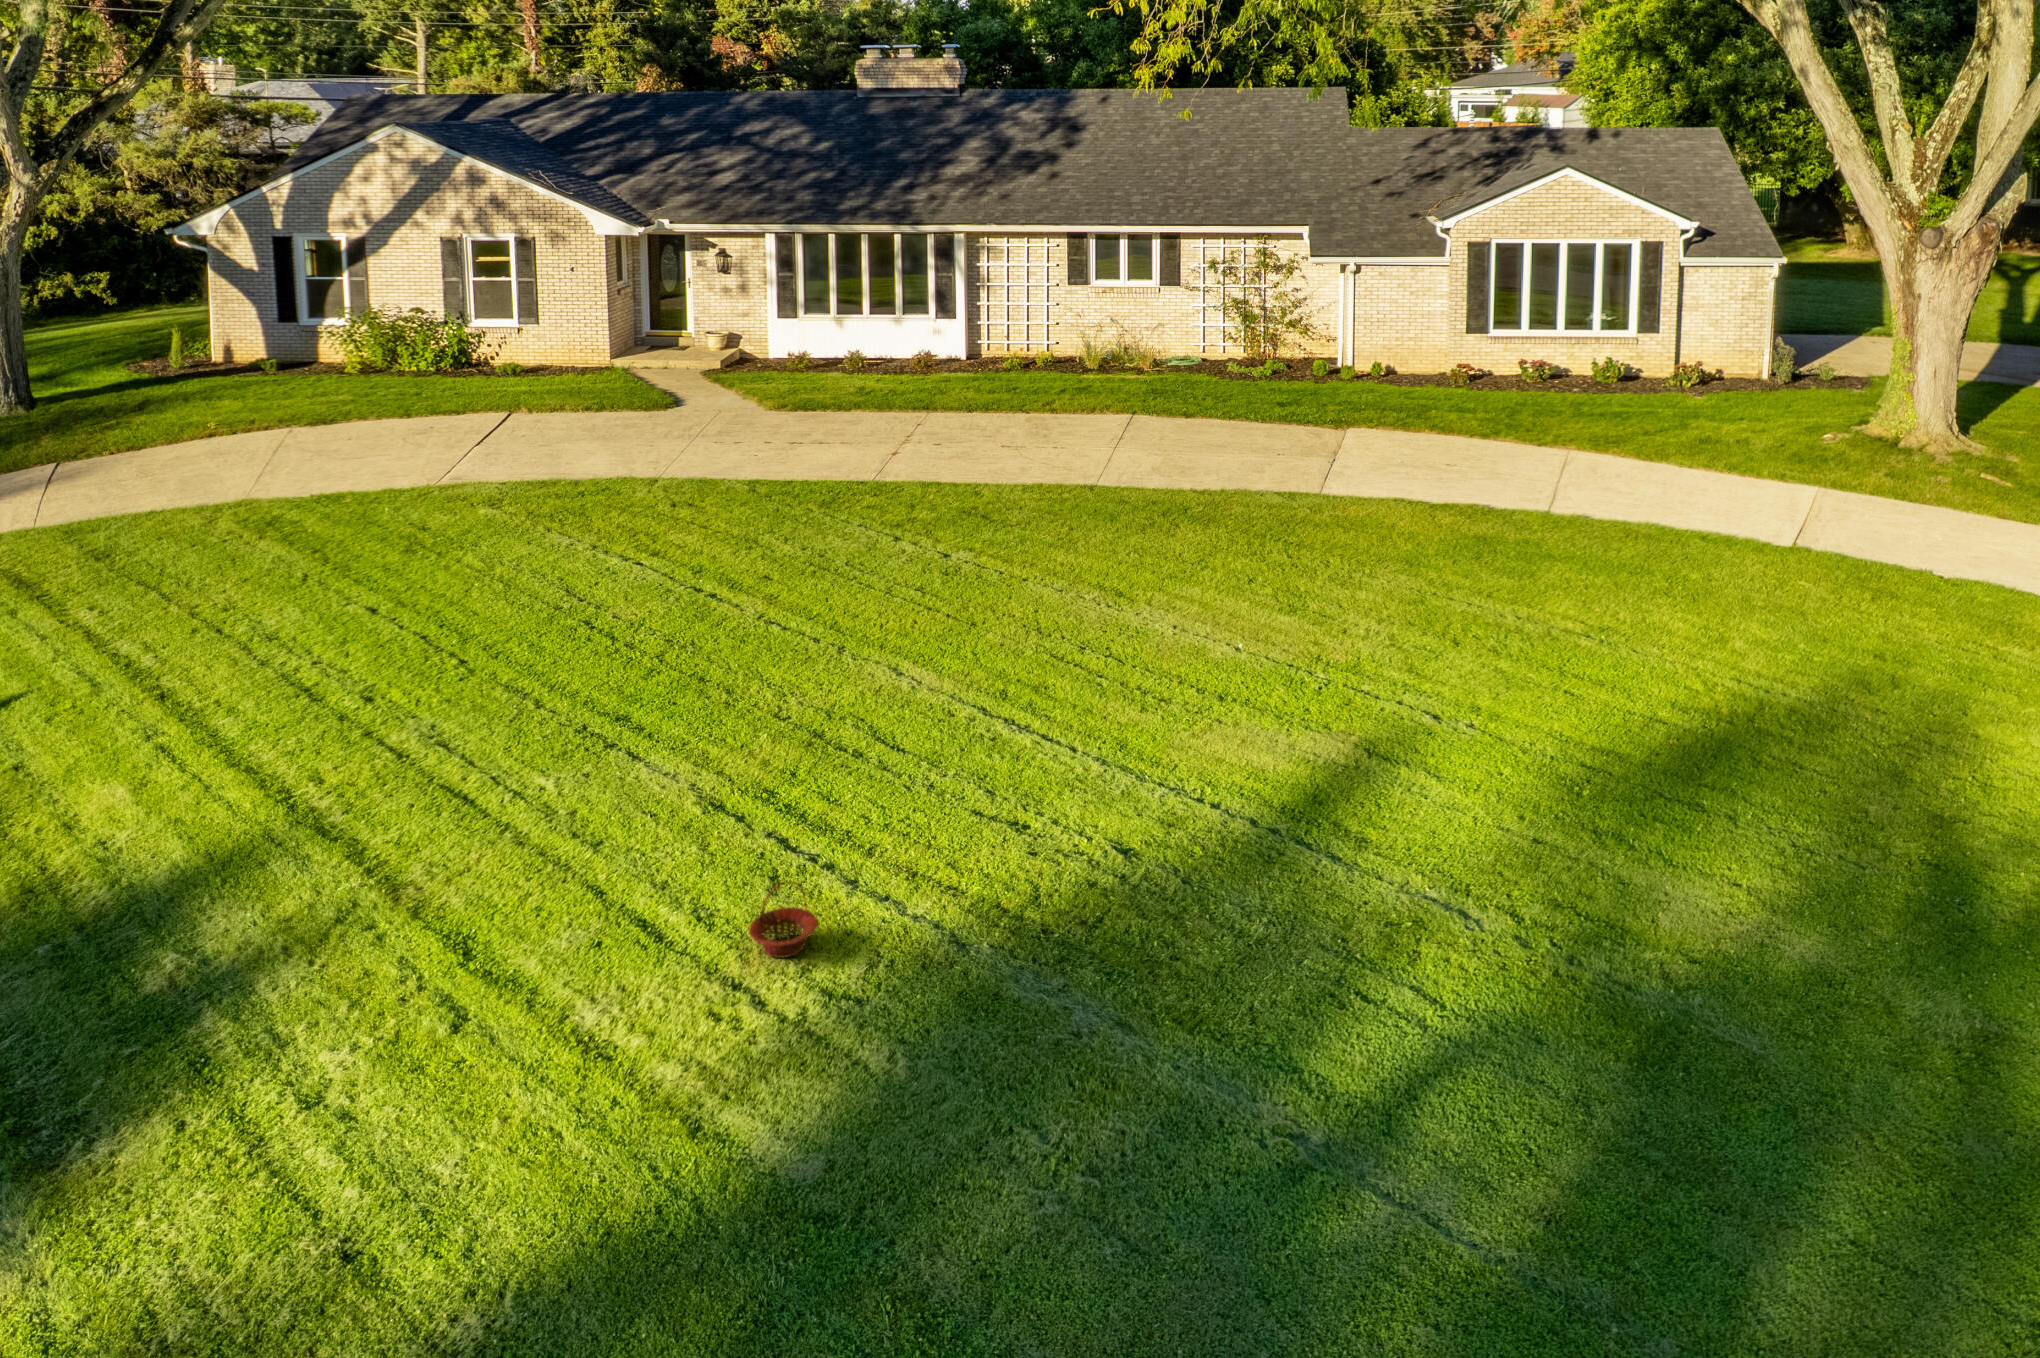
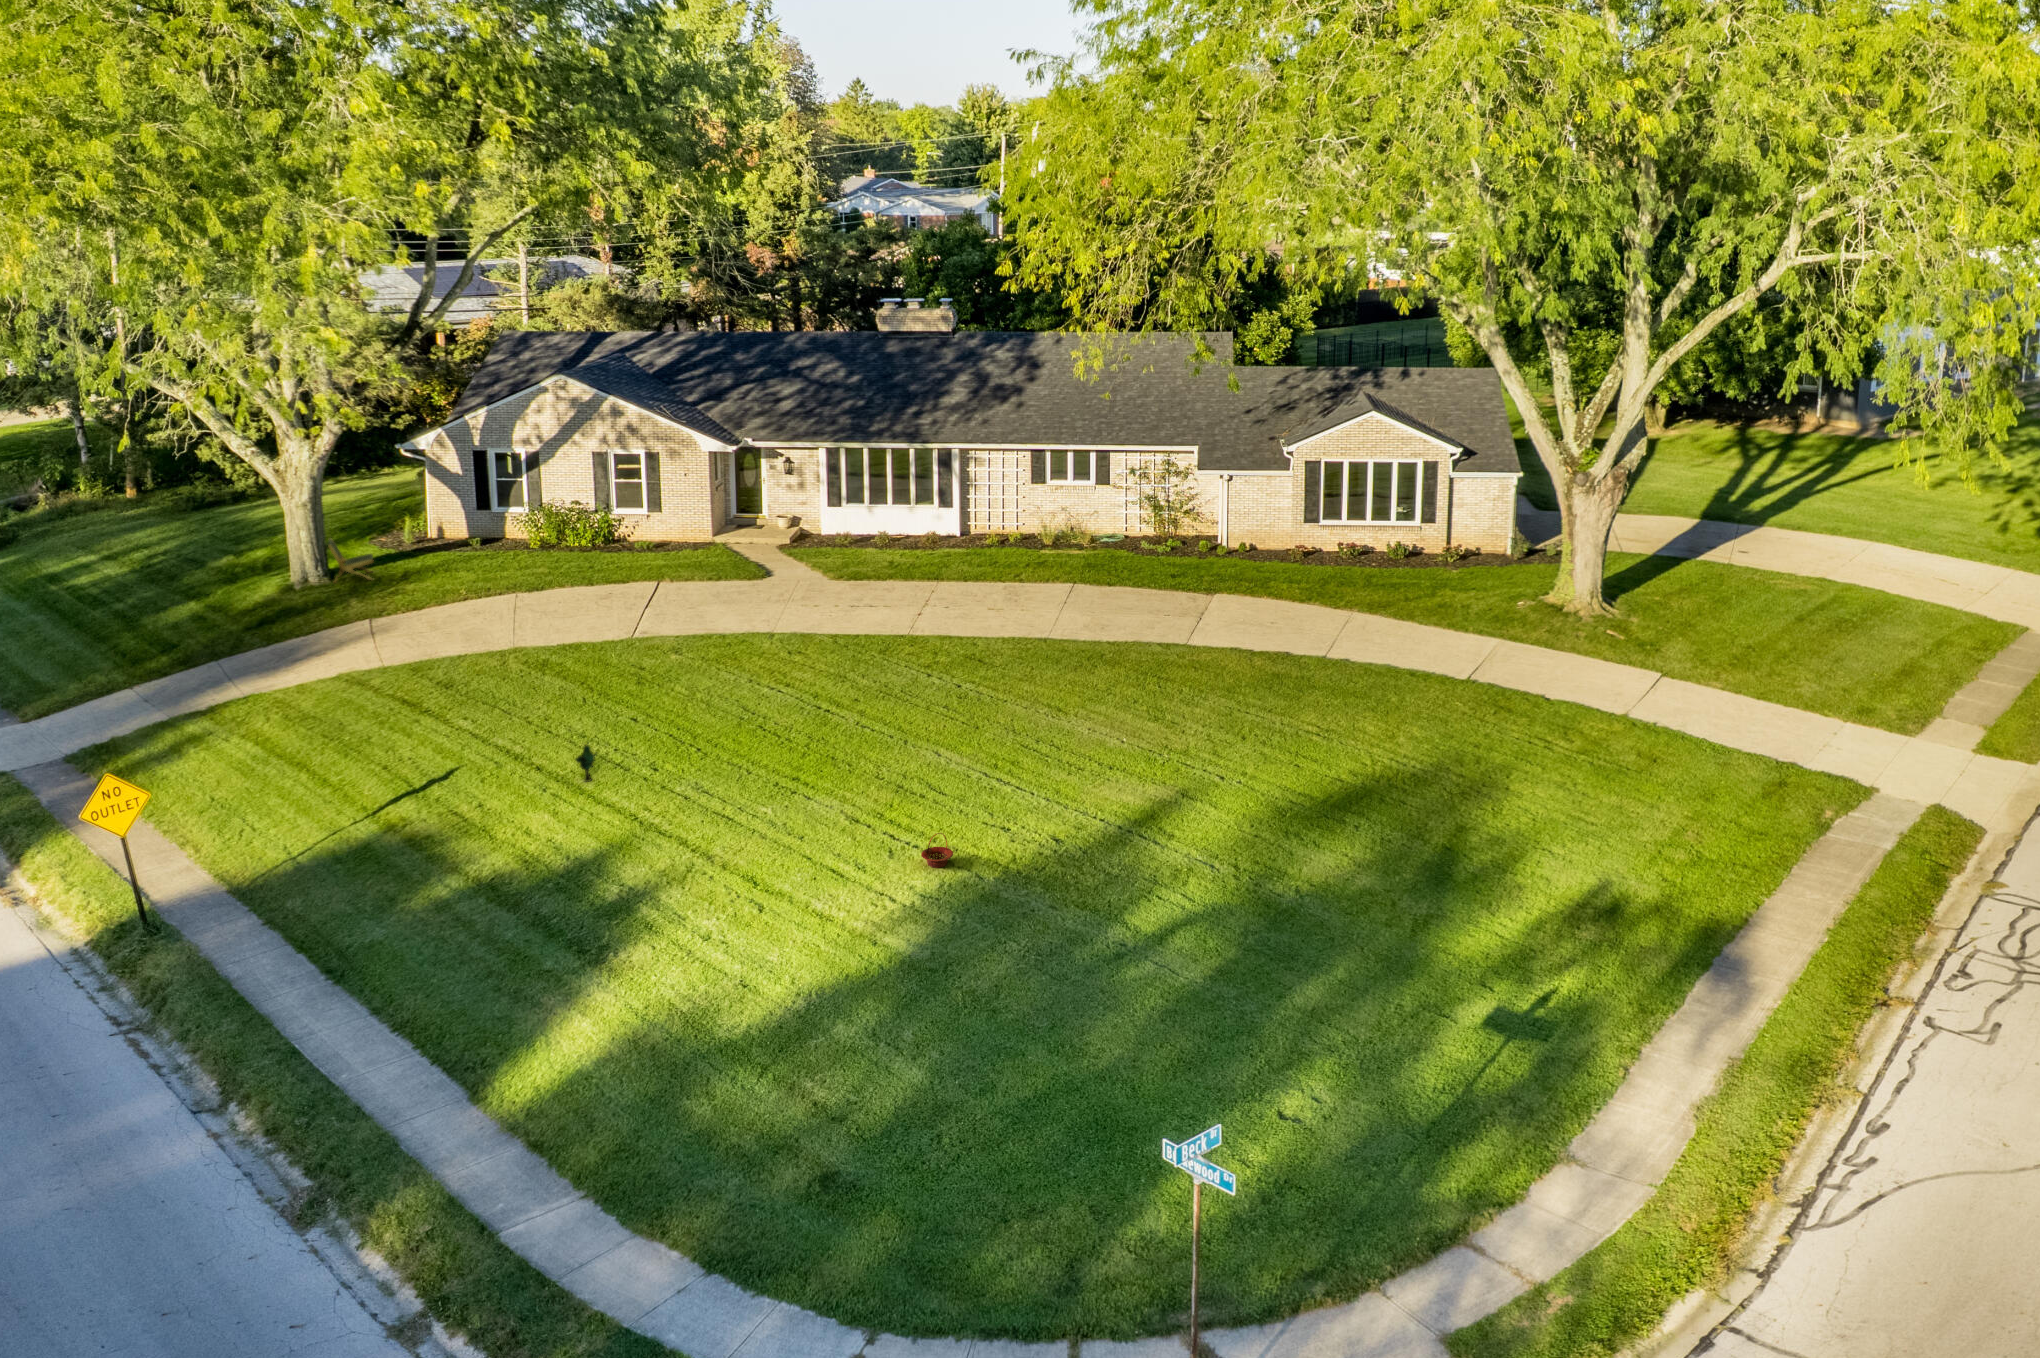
lounge chair: none [7,350,90,417] -> present [328,538,373,583]
decorative plant: none [146,670,198,749] -> present [575,742,597,782]

